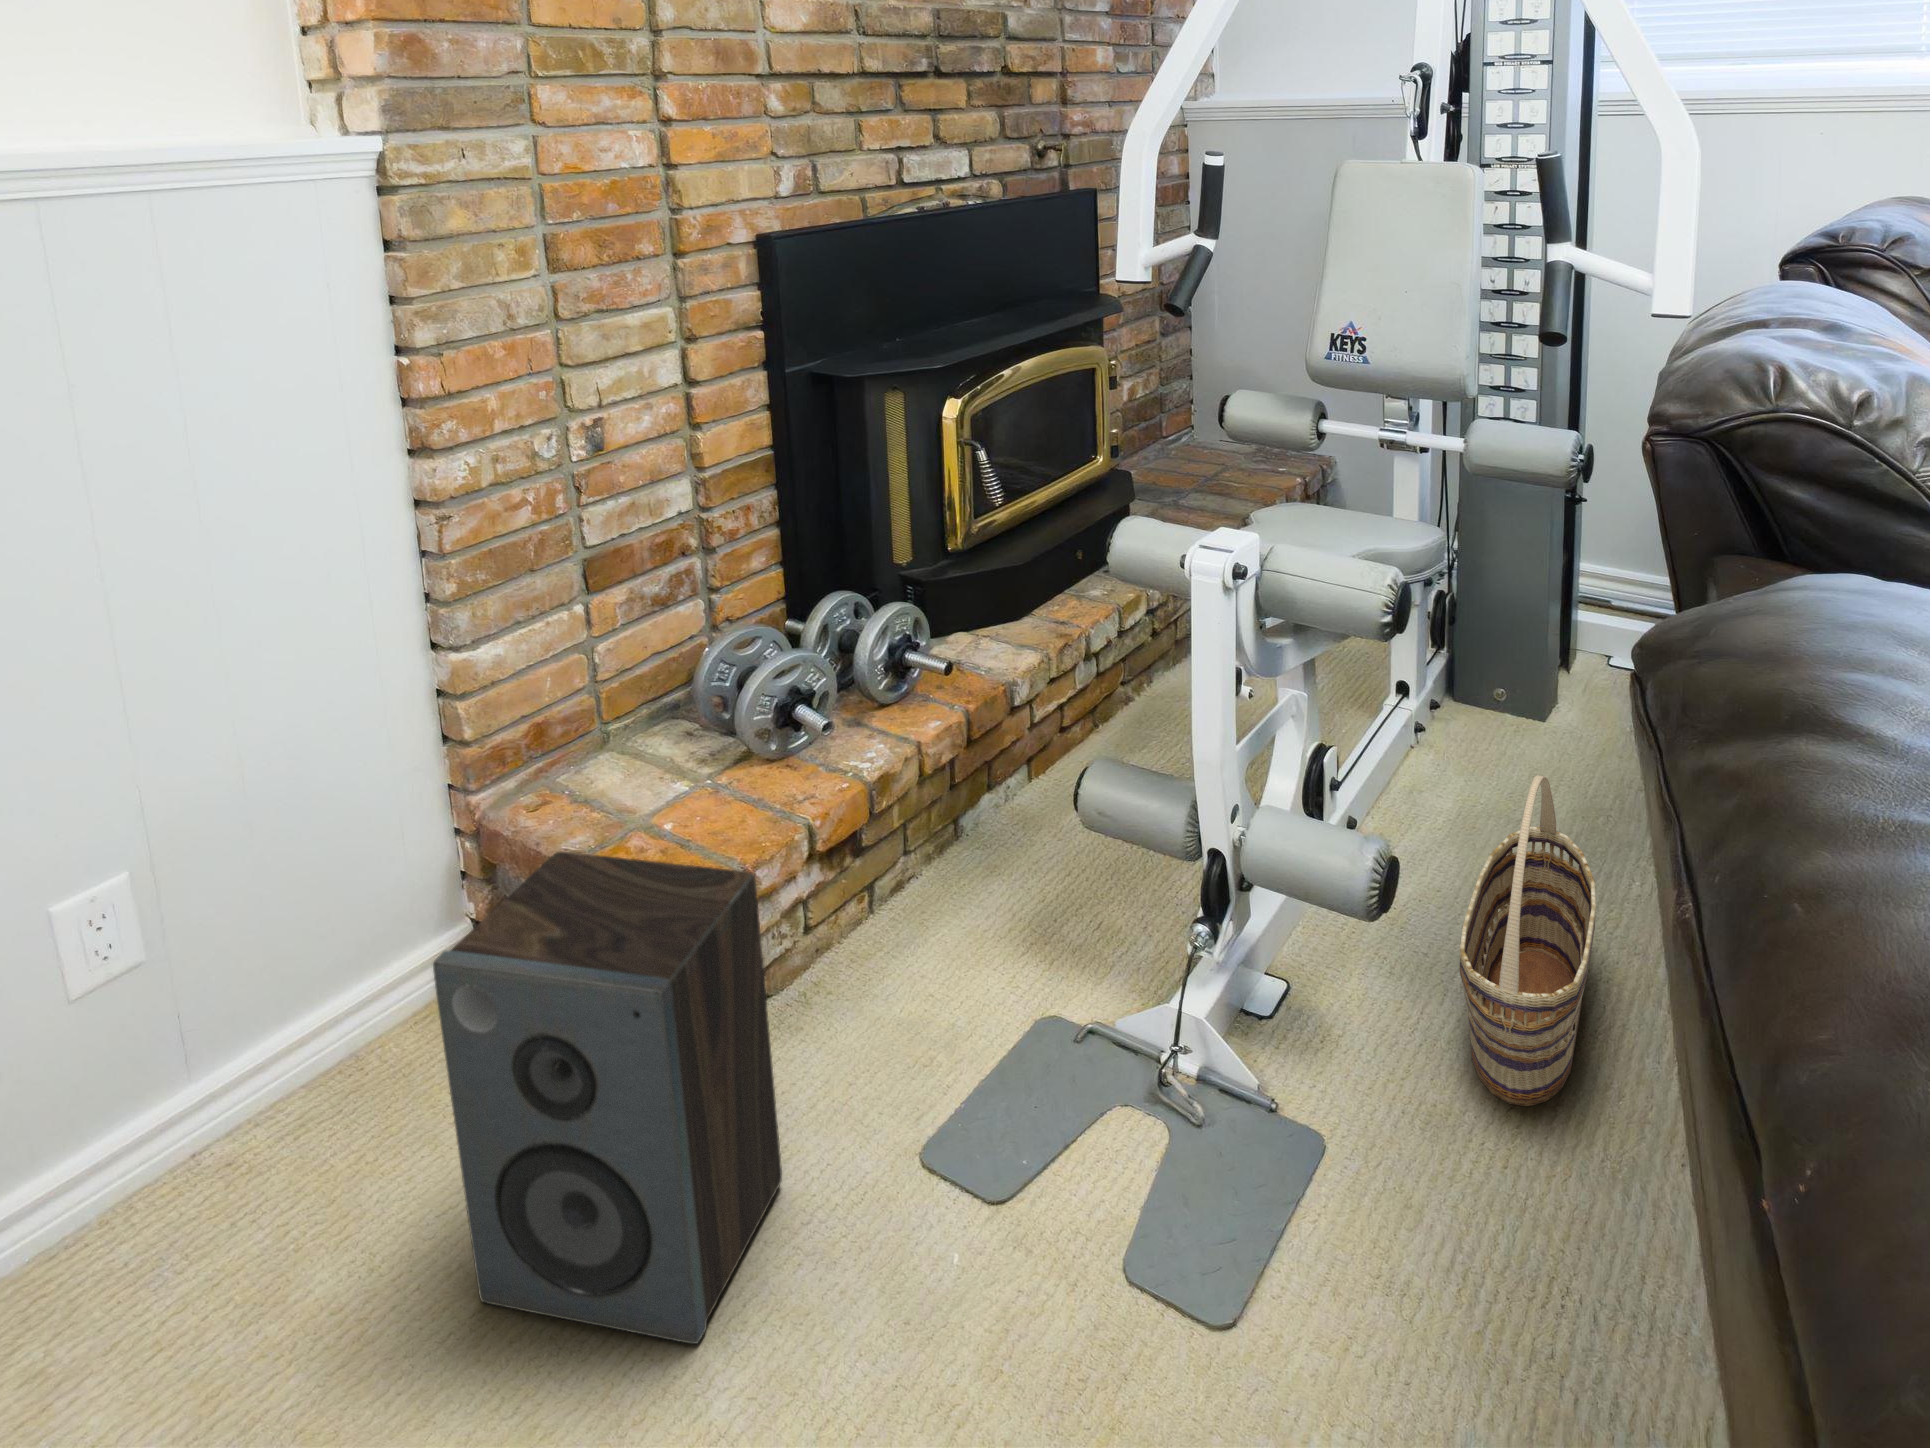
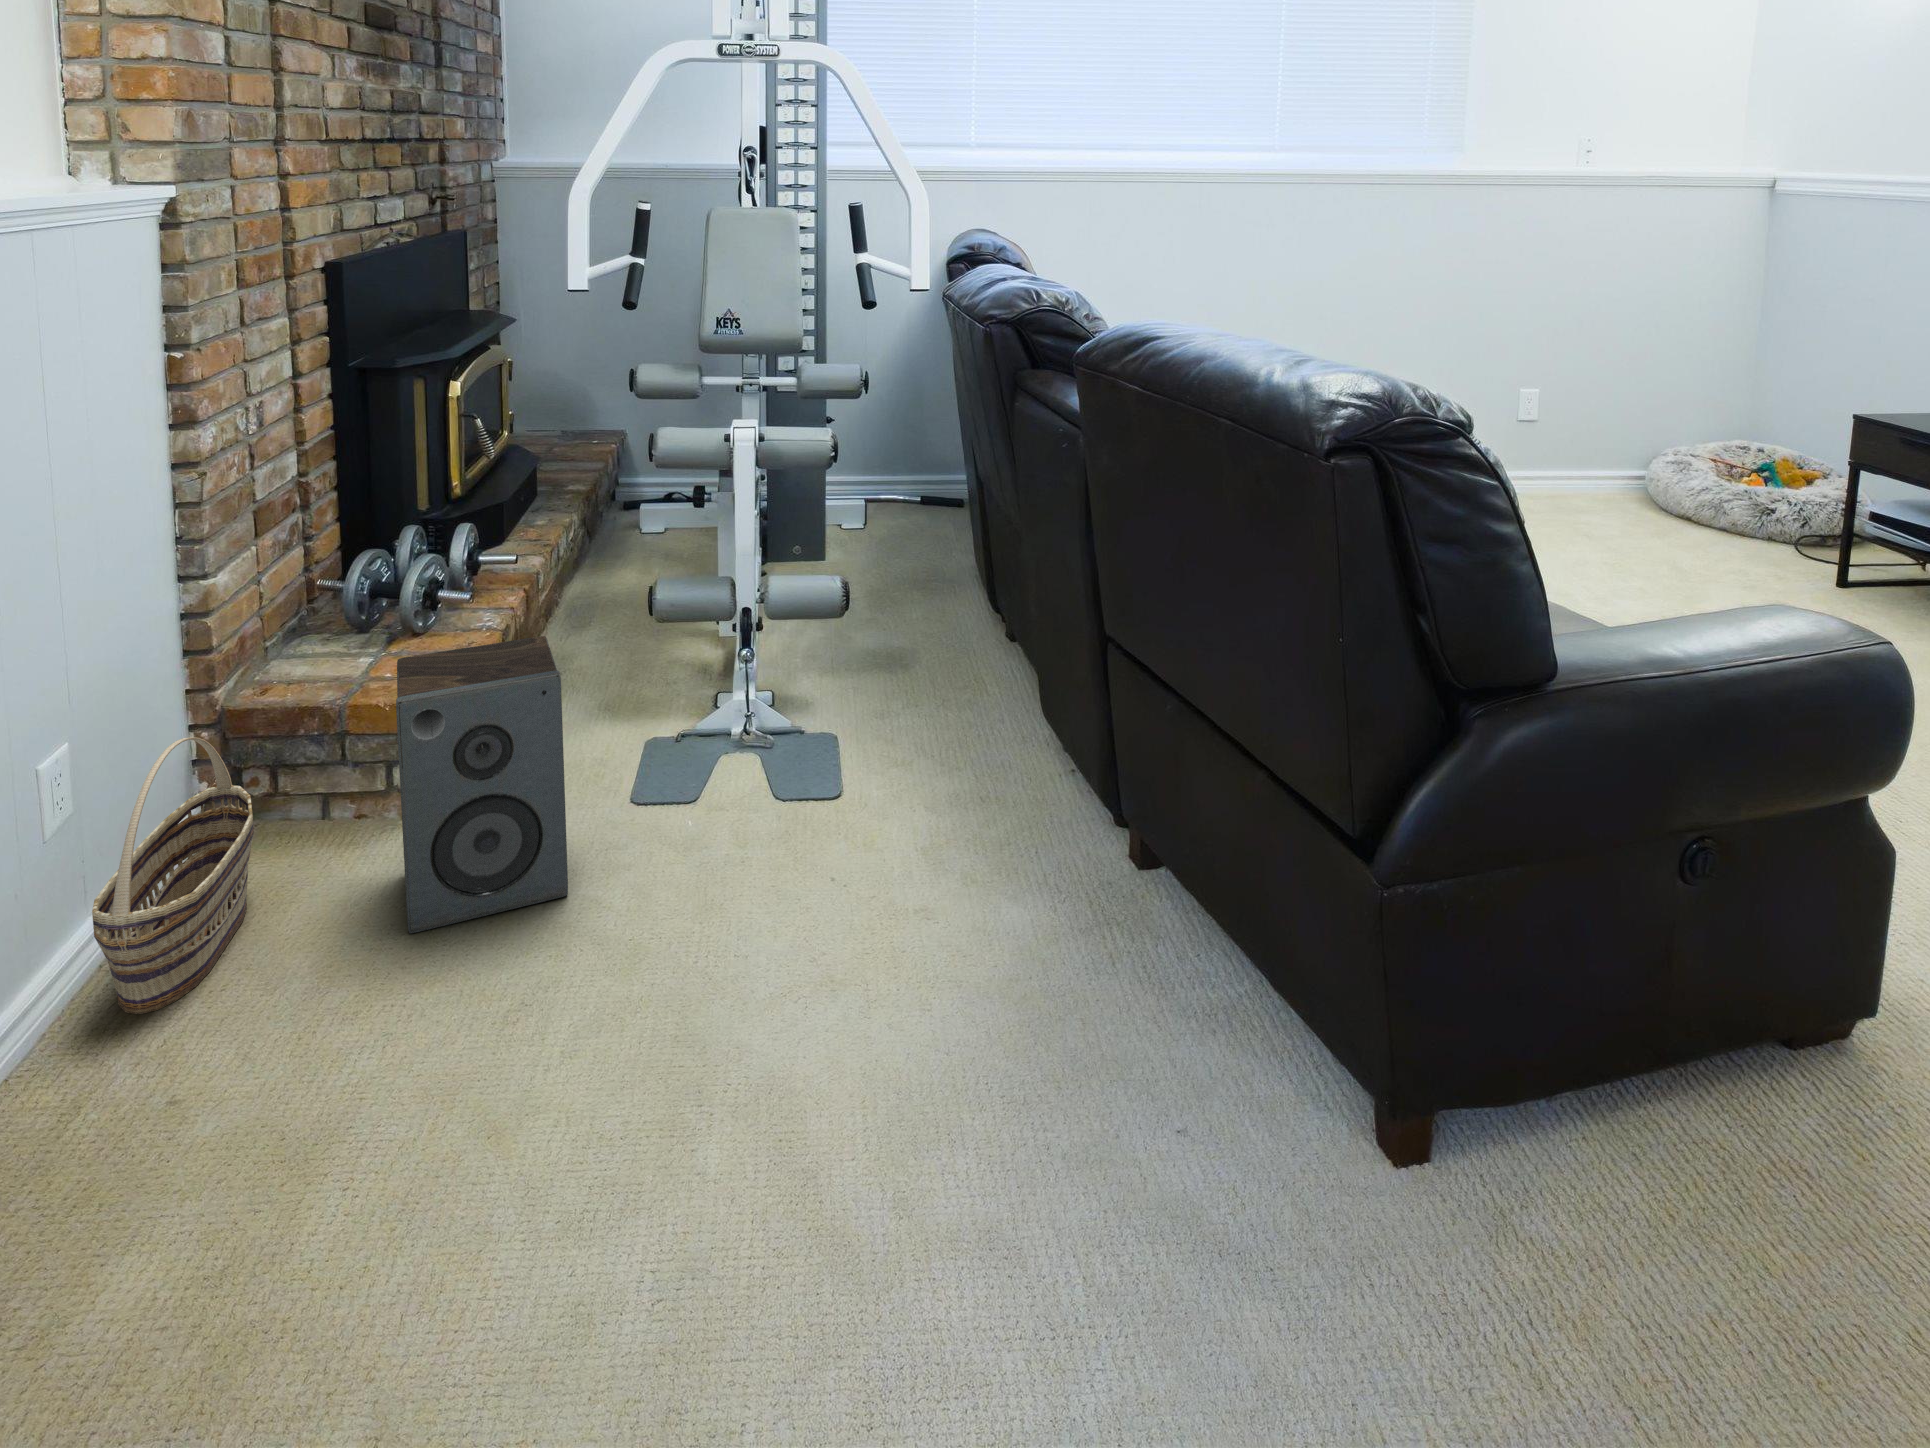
basket: present [1460,775,1596,1106] -> present [92,737,254,1014]

